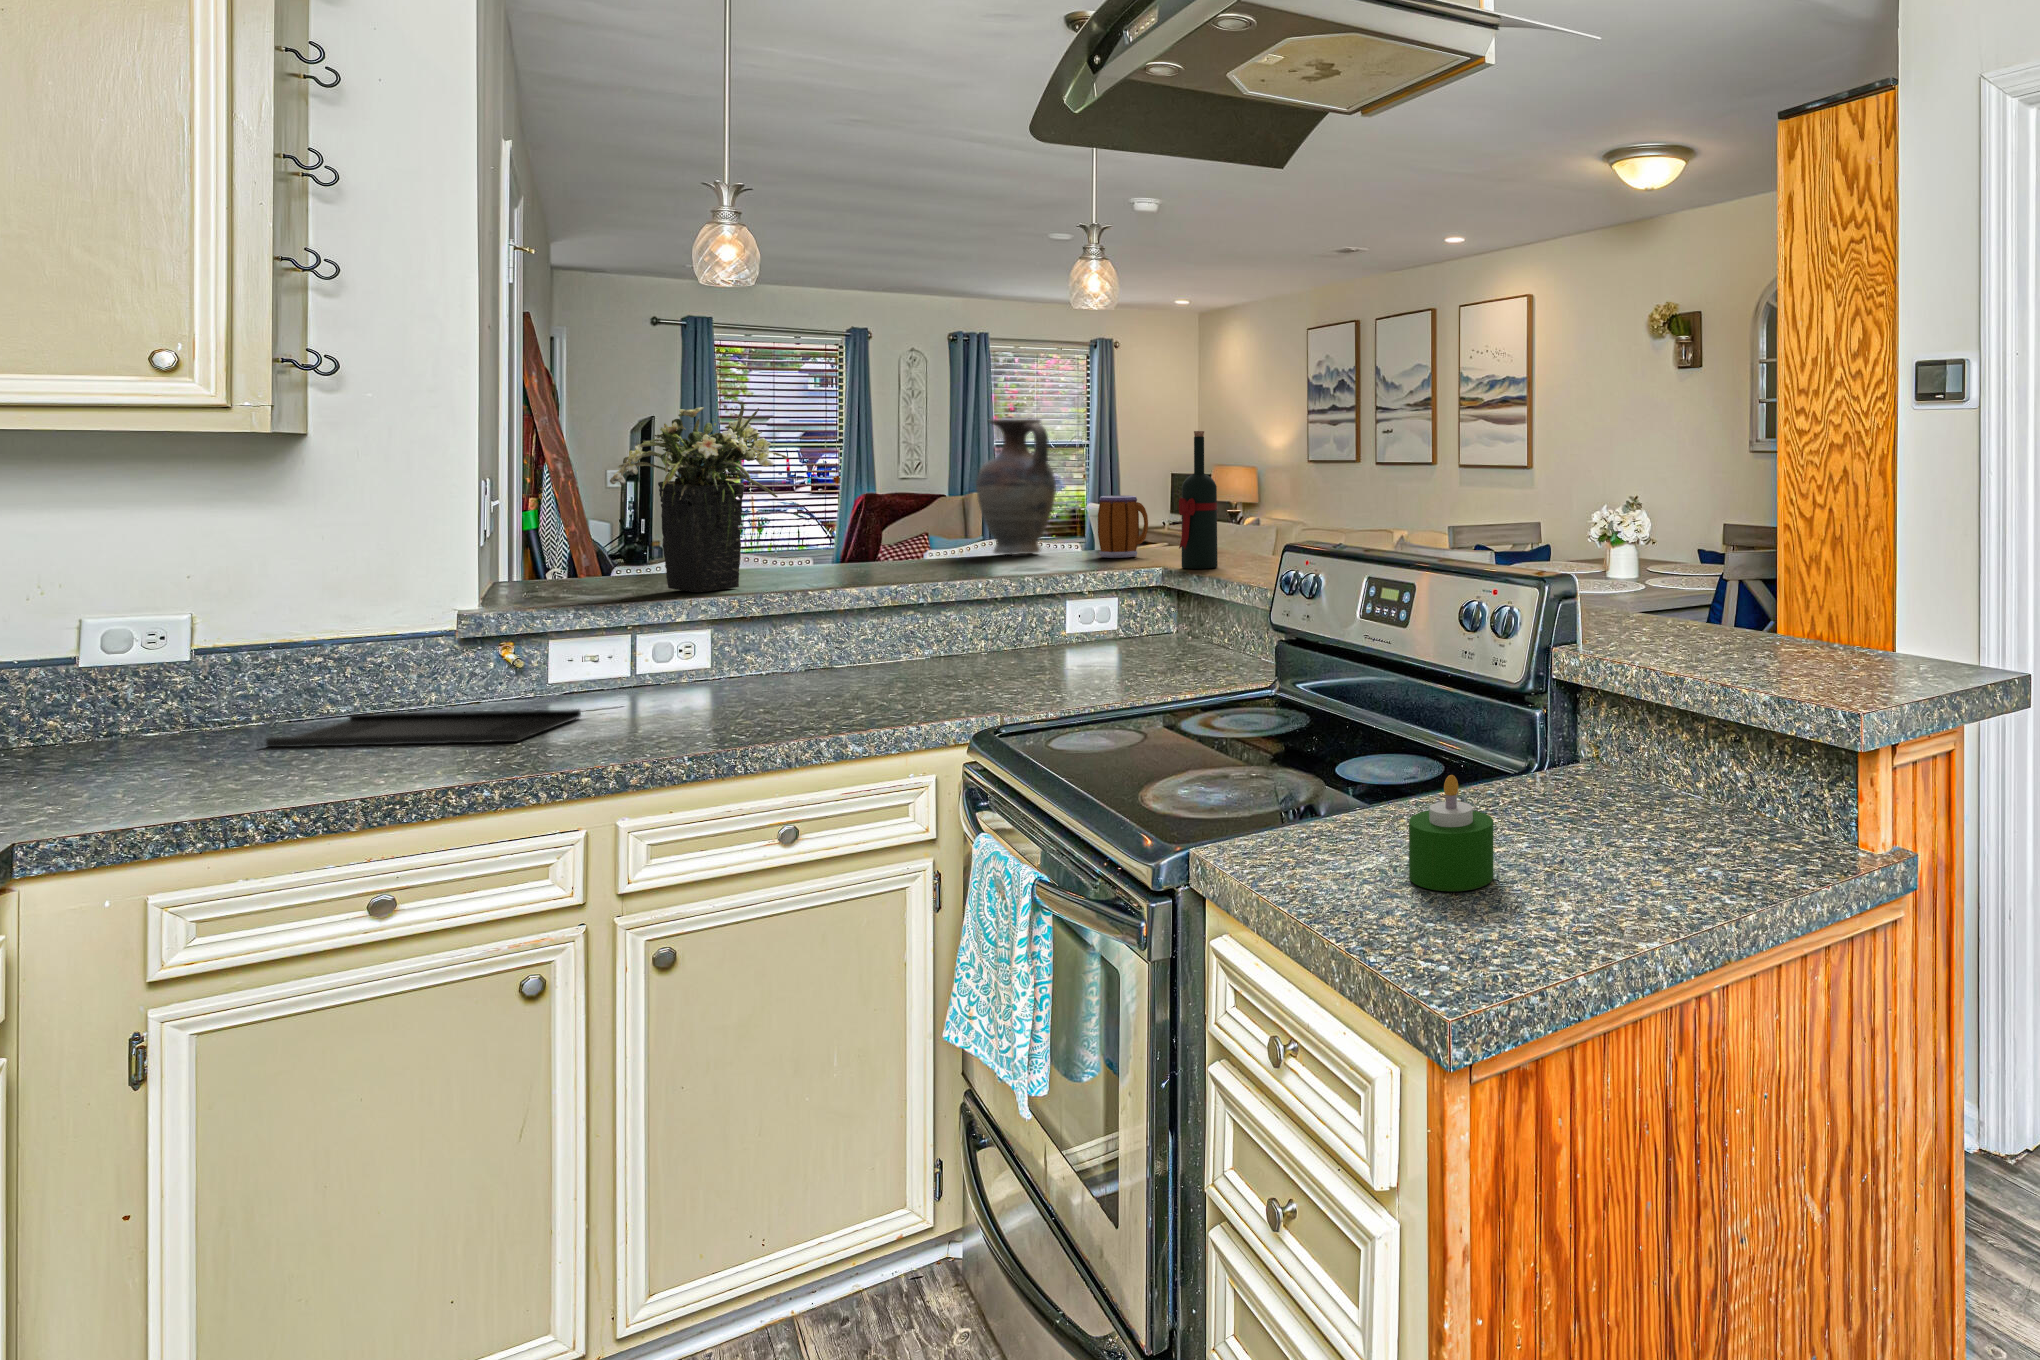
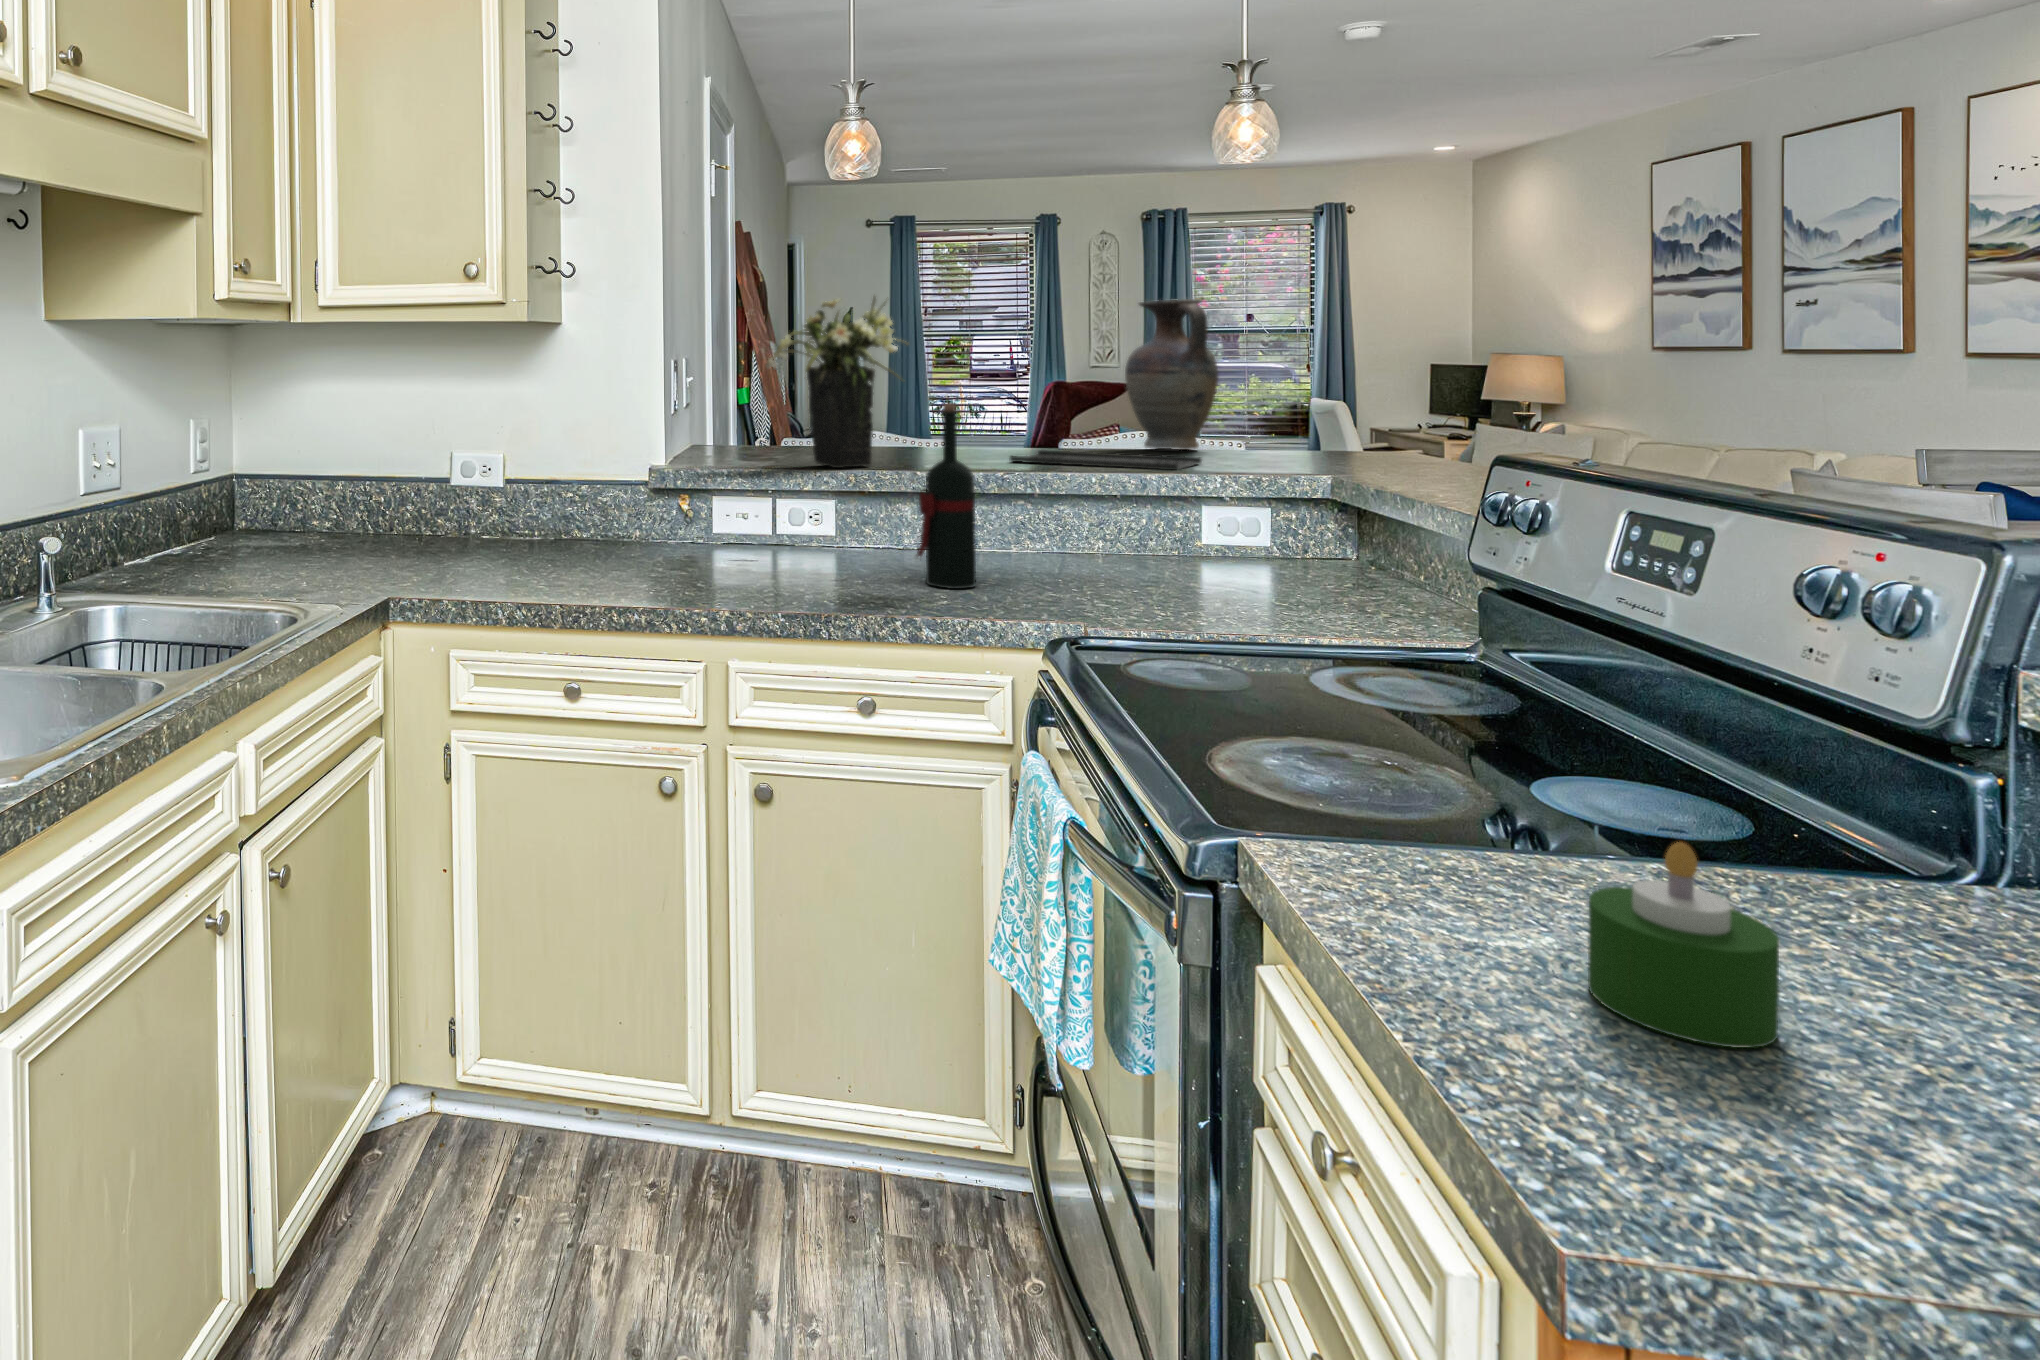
wine bottle: present [1179,431,1218,569] -> present [917,403,976,589]
mug: present [1098,495,1148,558] -> none [1265,386,1333,459]
tray: present [266,709,581,747] -> present [1009,450,1202,470]

